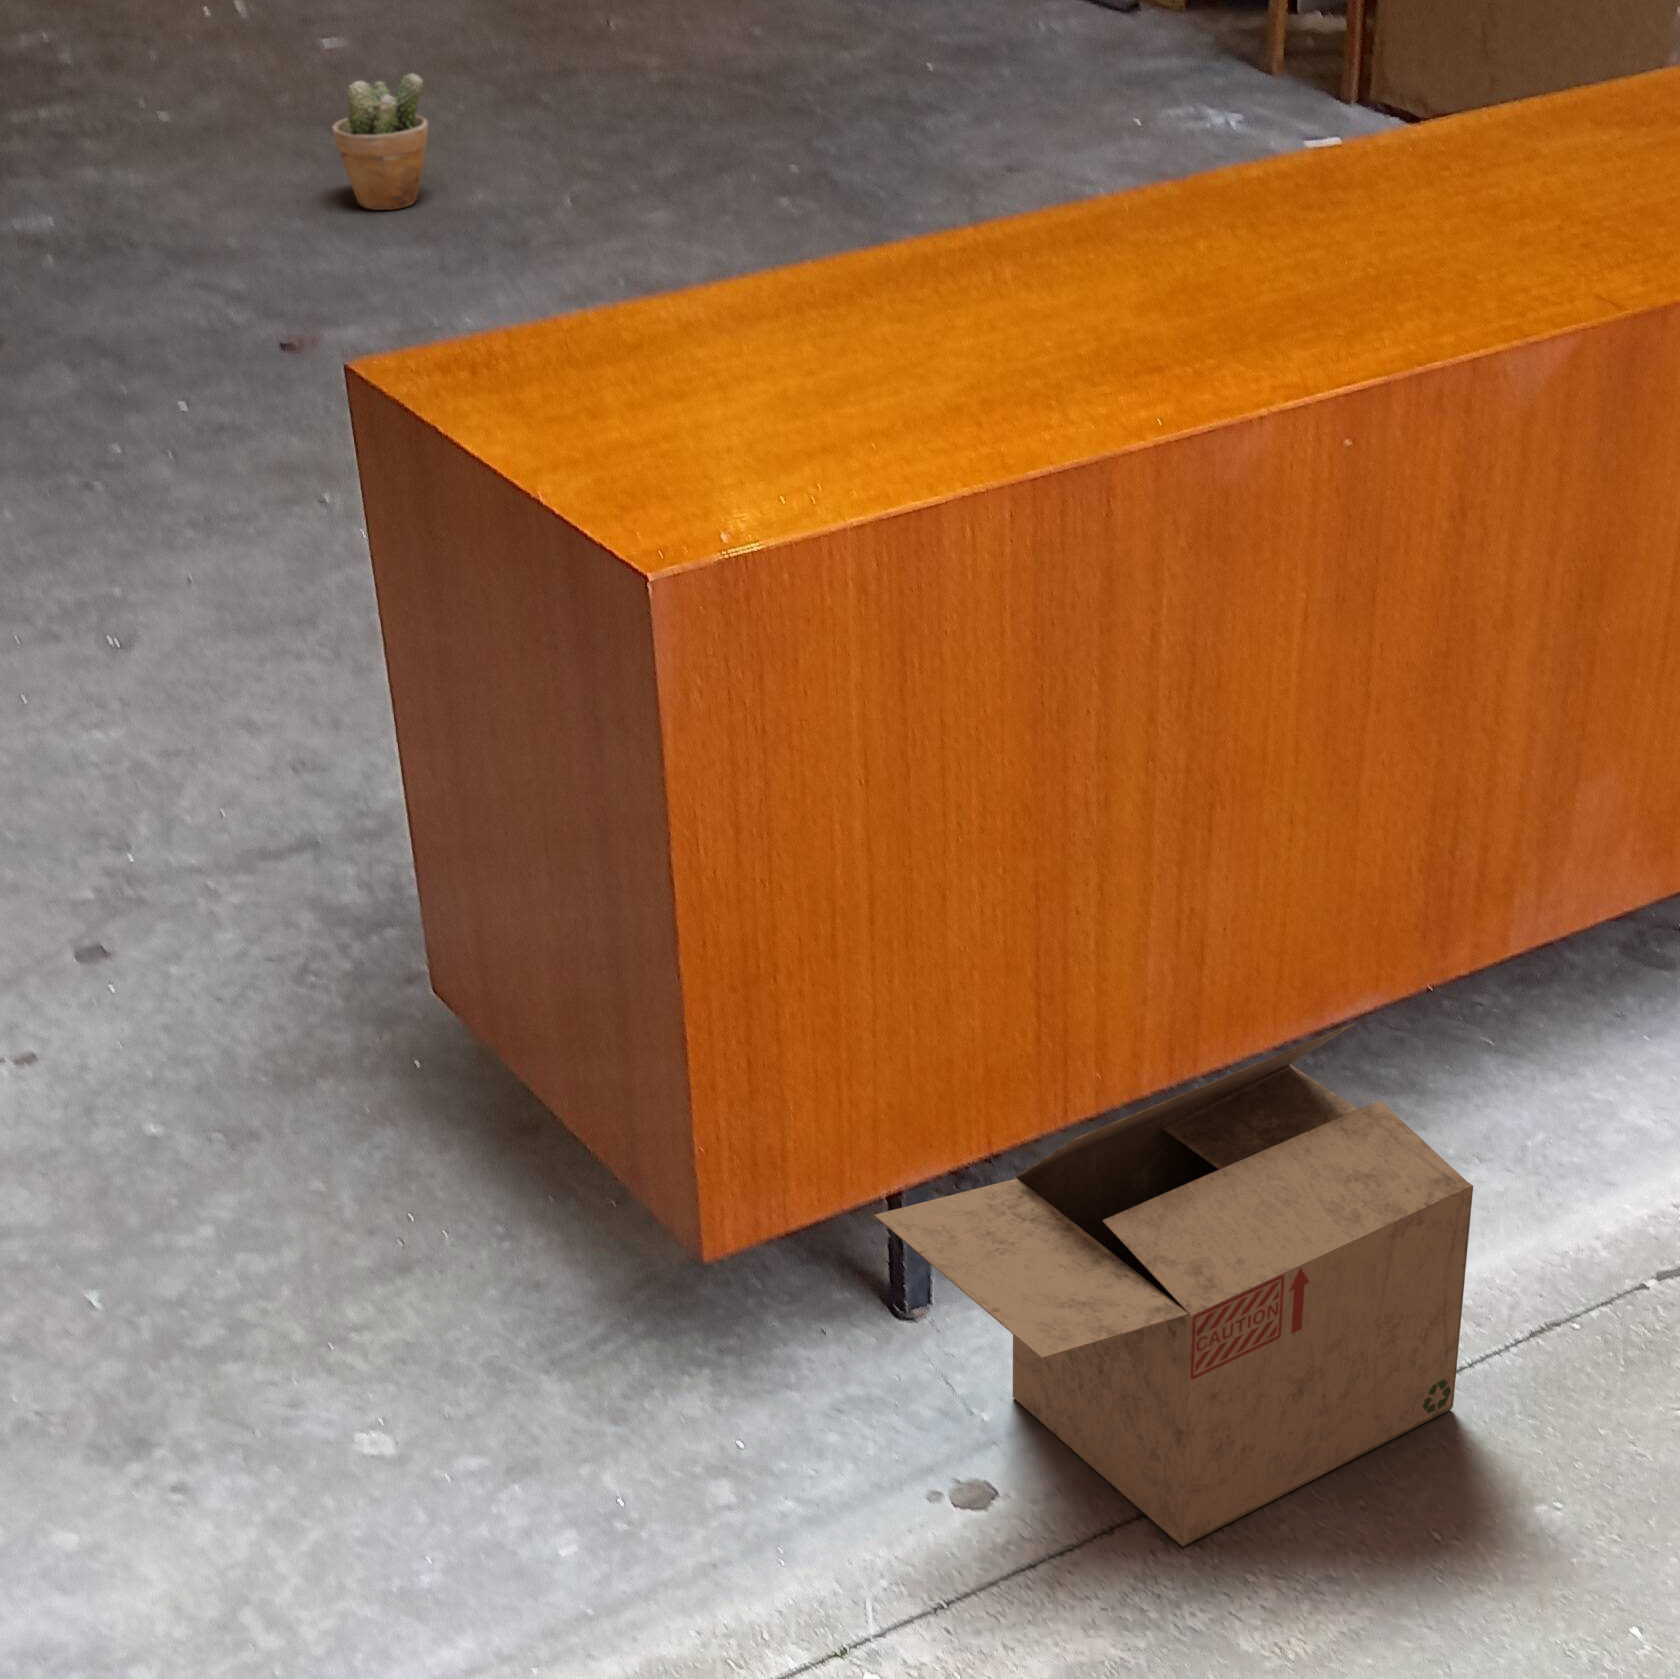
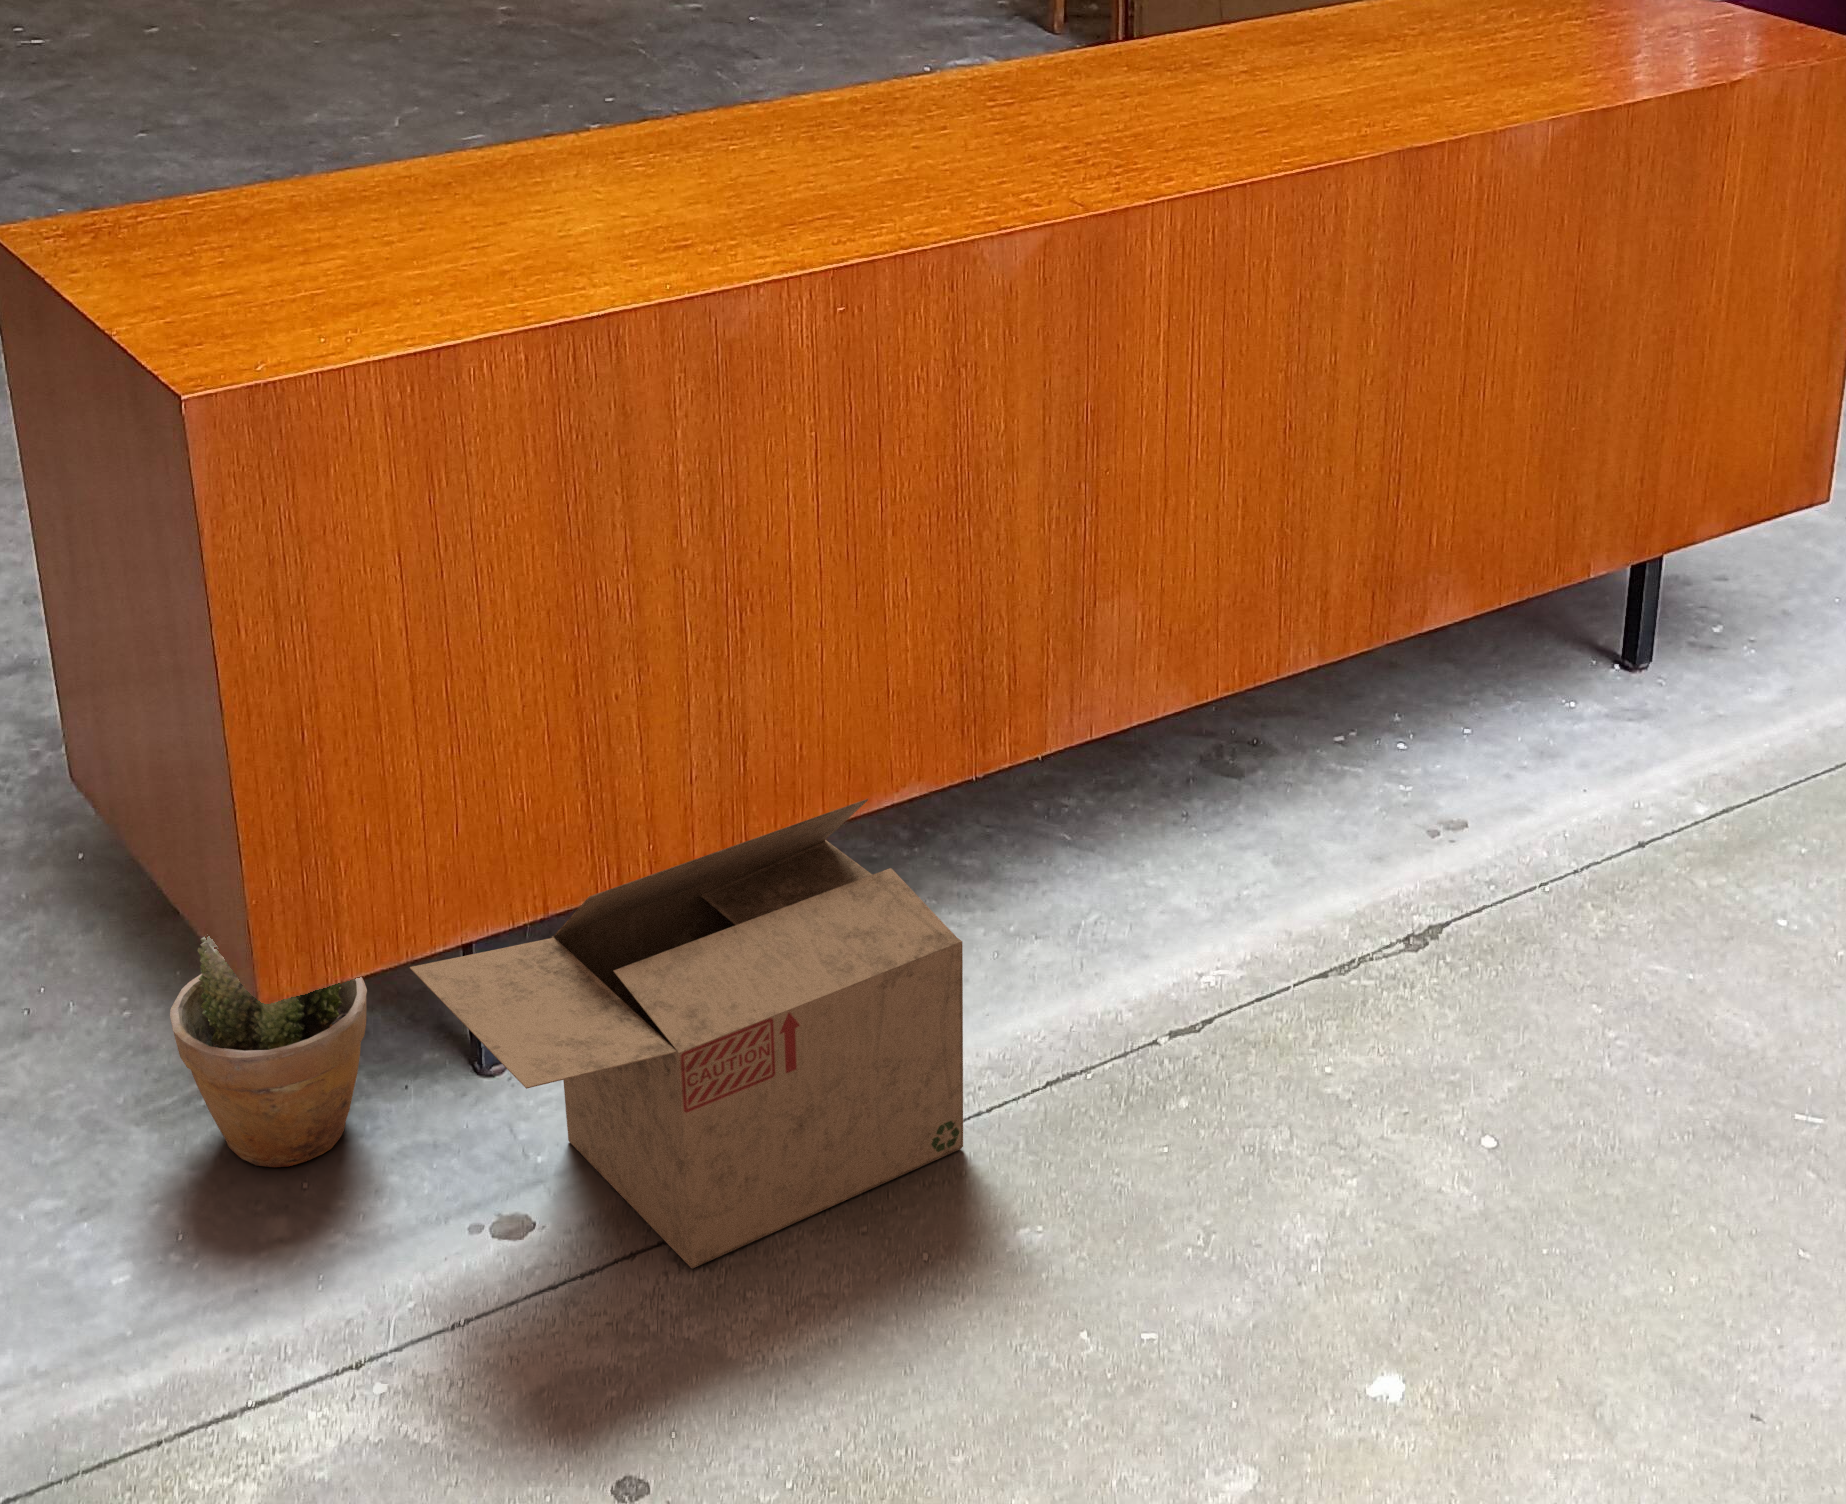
potted plant: present [333,74,428,210] -> present [170,936,367,1167]

